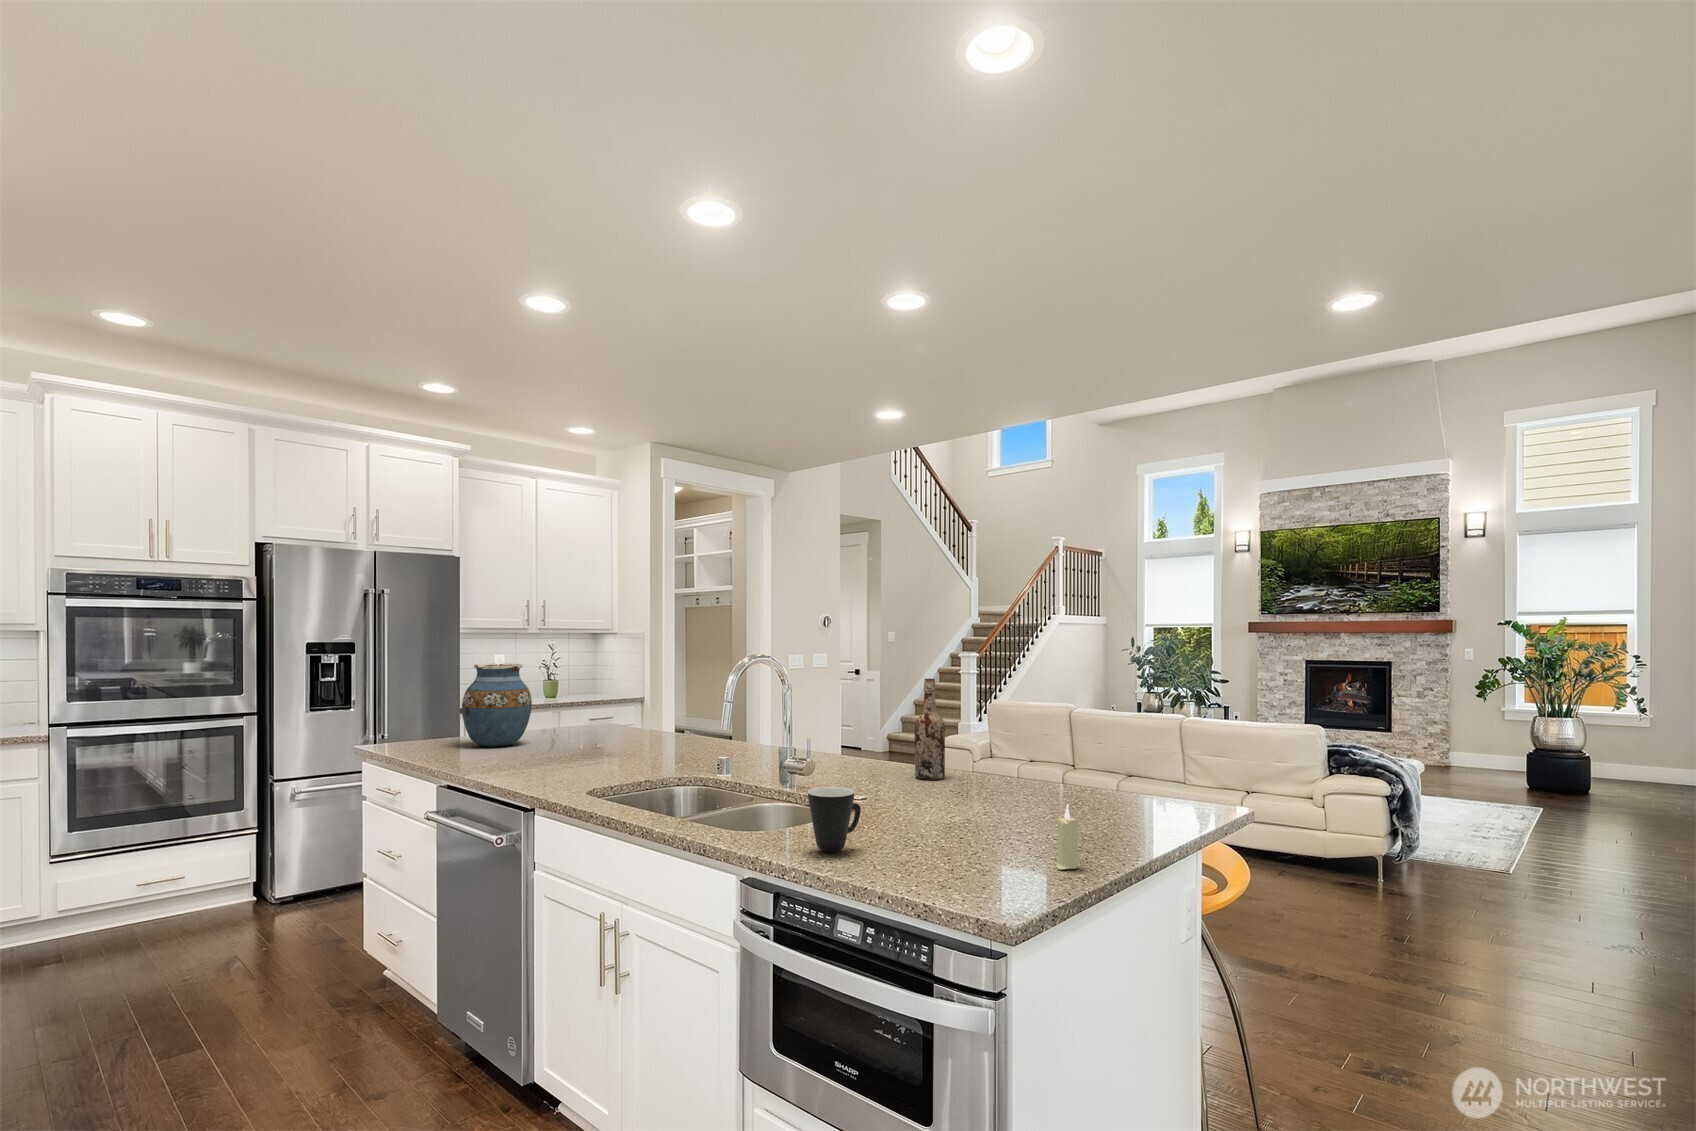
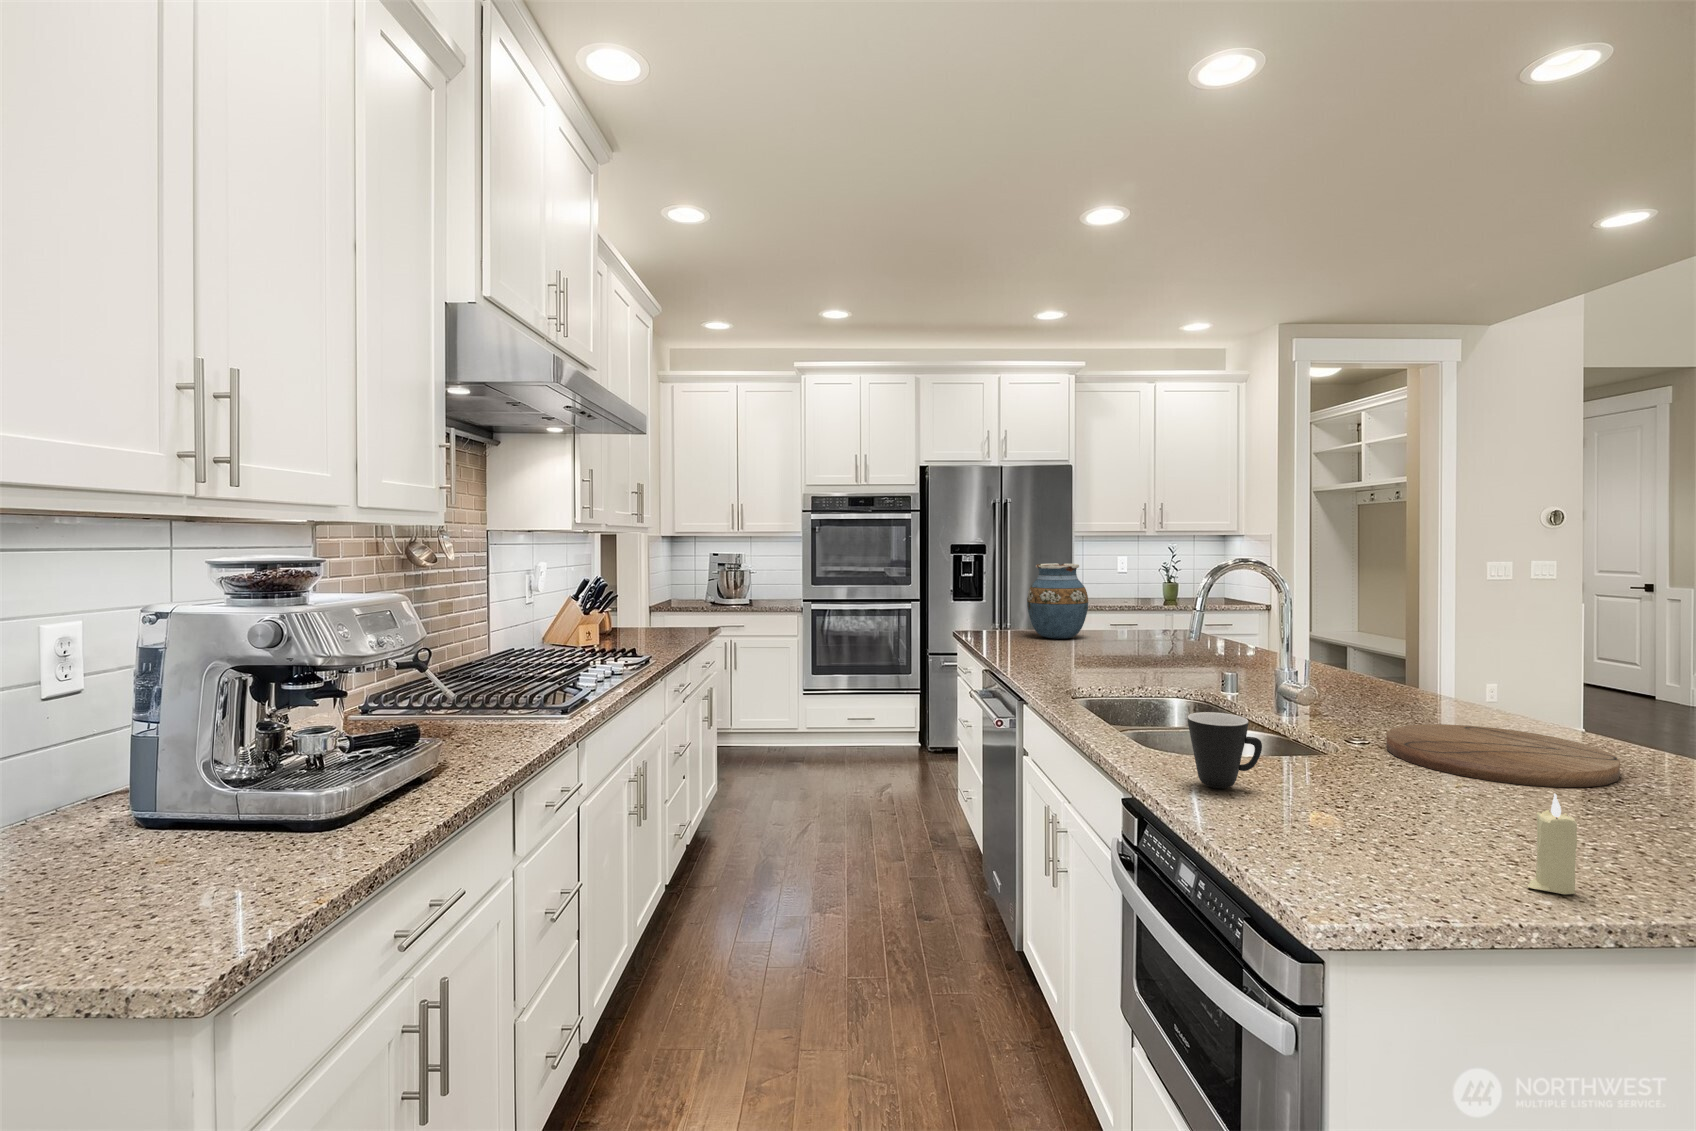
wine bottle: present [915,679,945,780] -> none [1490,594,1545,733]
cutting board: none [881,777,1013,813] -> present [1386,724,1620,787]

